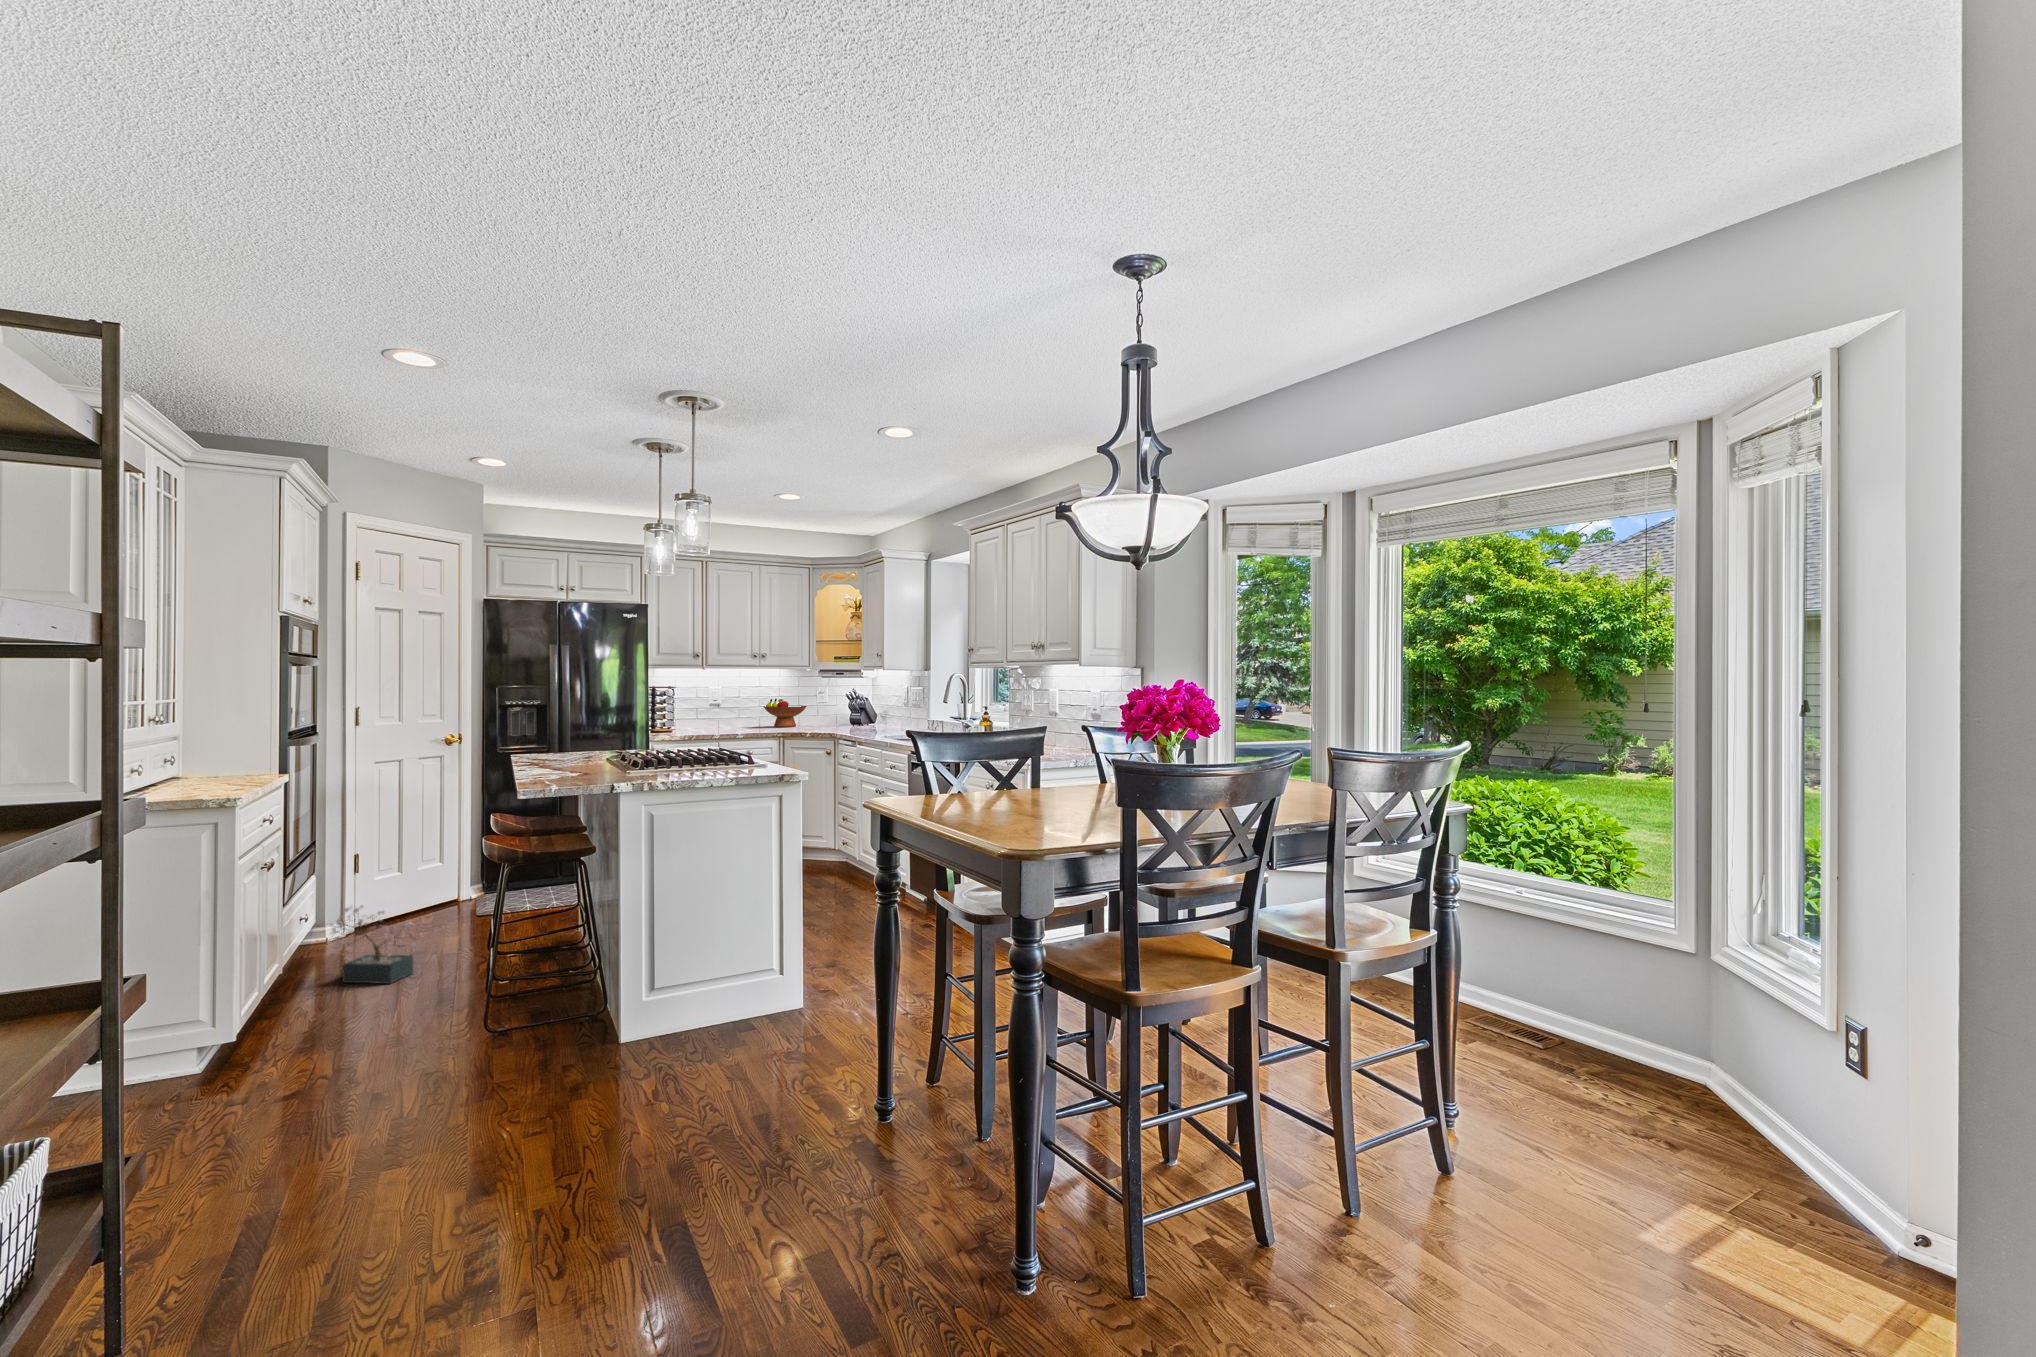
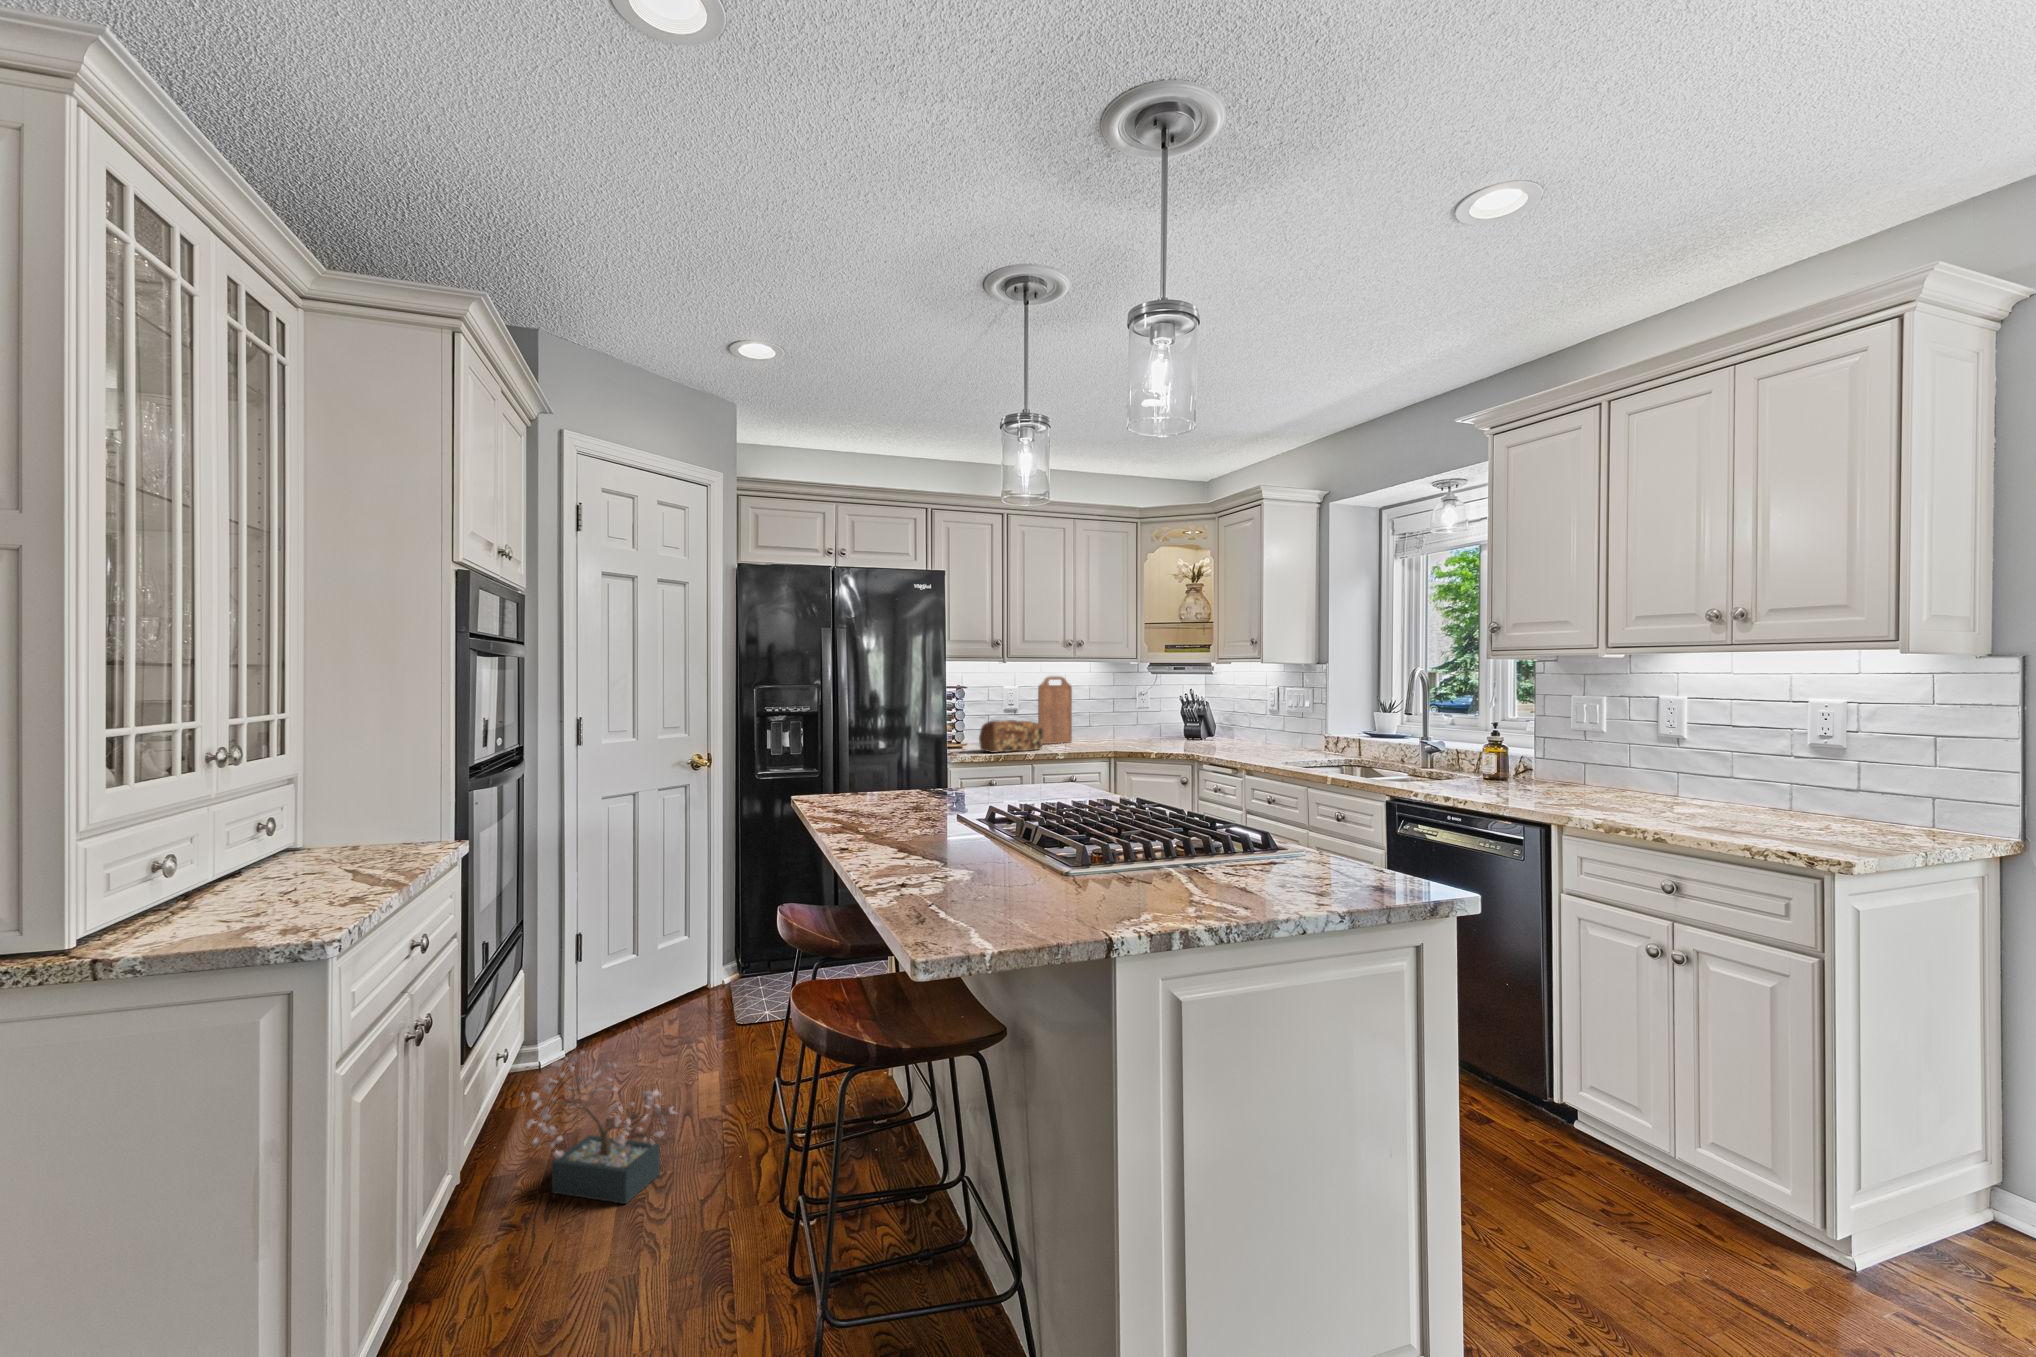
cutting board: none [731,680,759,731] -> present [1038,676,1072,744]
fruit bowl: present [763,699,807,727] -> none [1069,700,1127,738]
bread loaf: none [678,712,727,735] -> present [979,720,1043,752]

